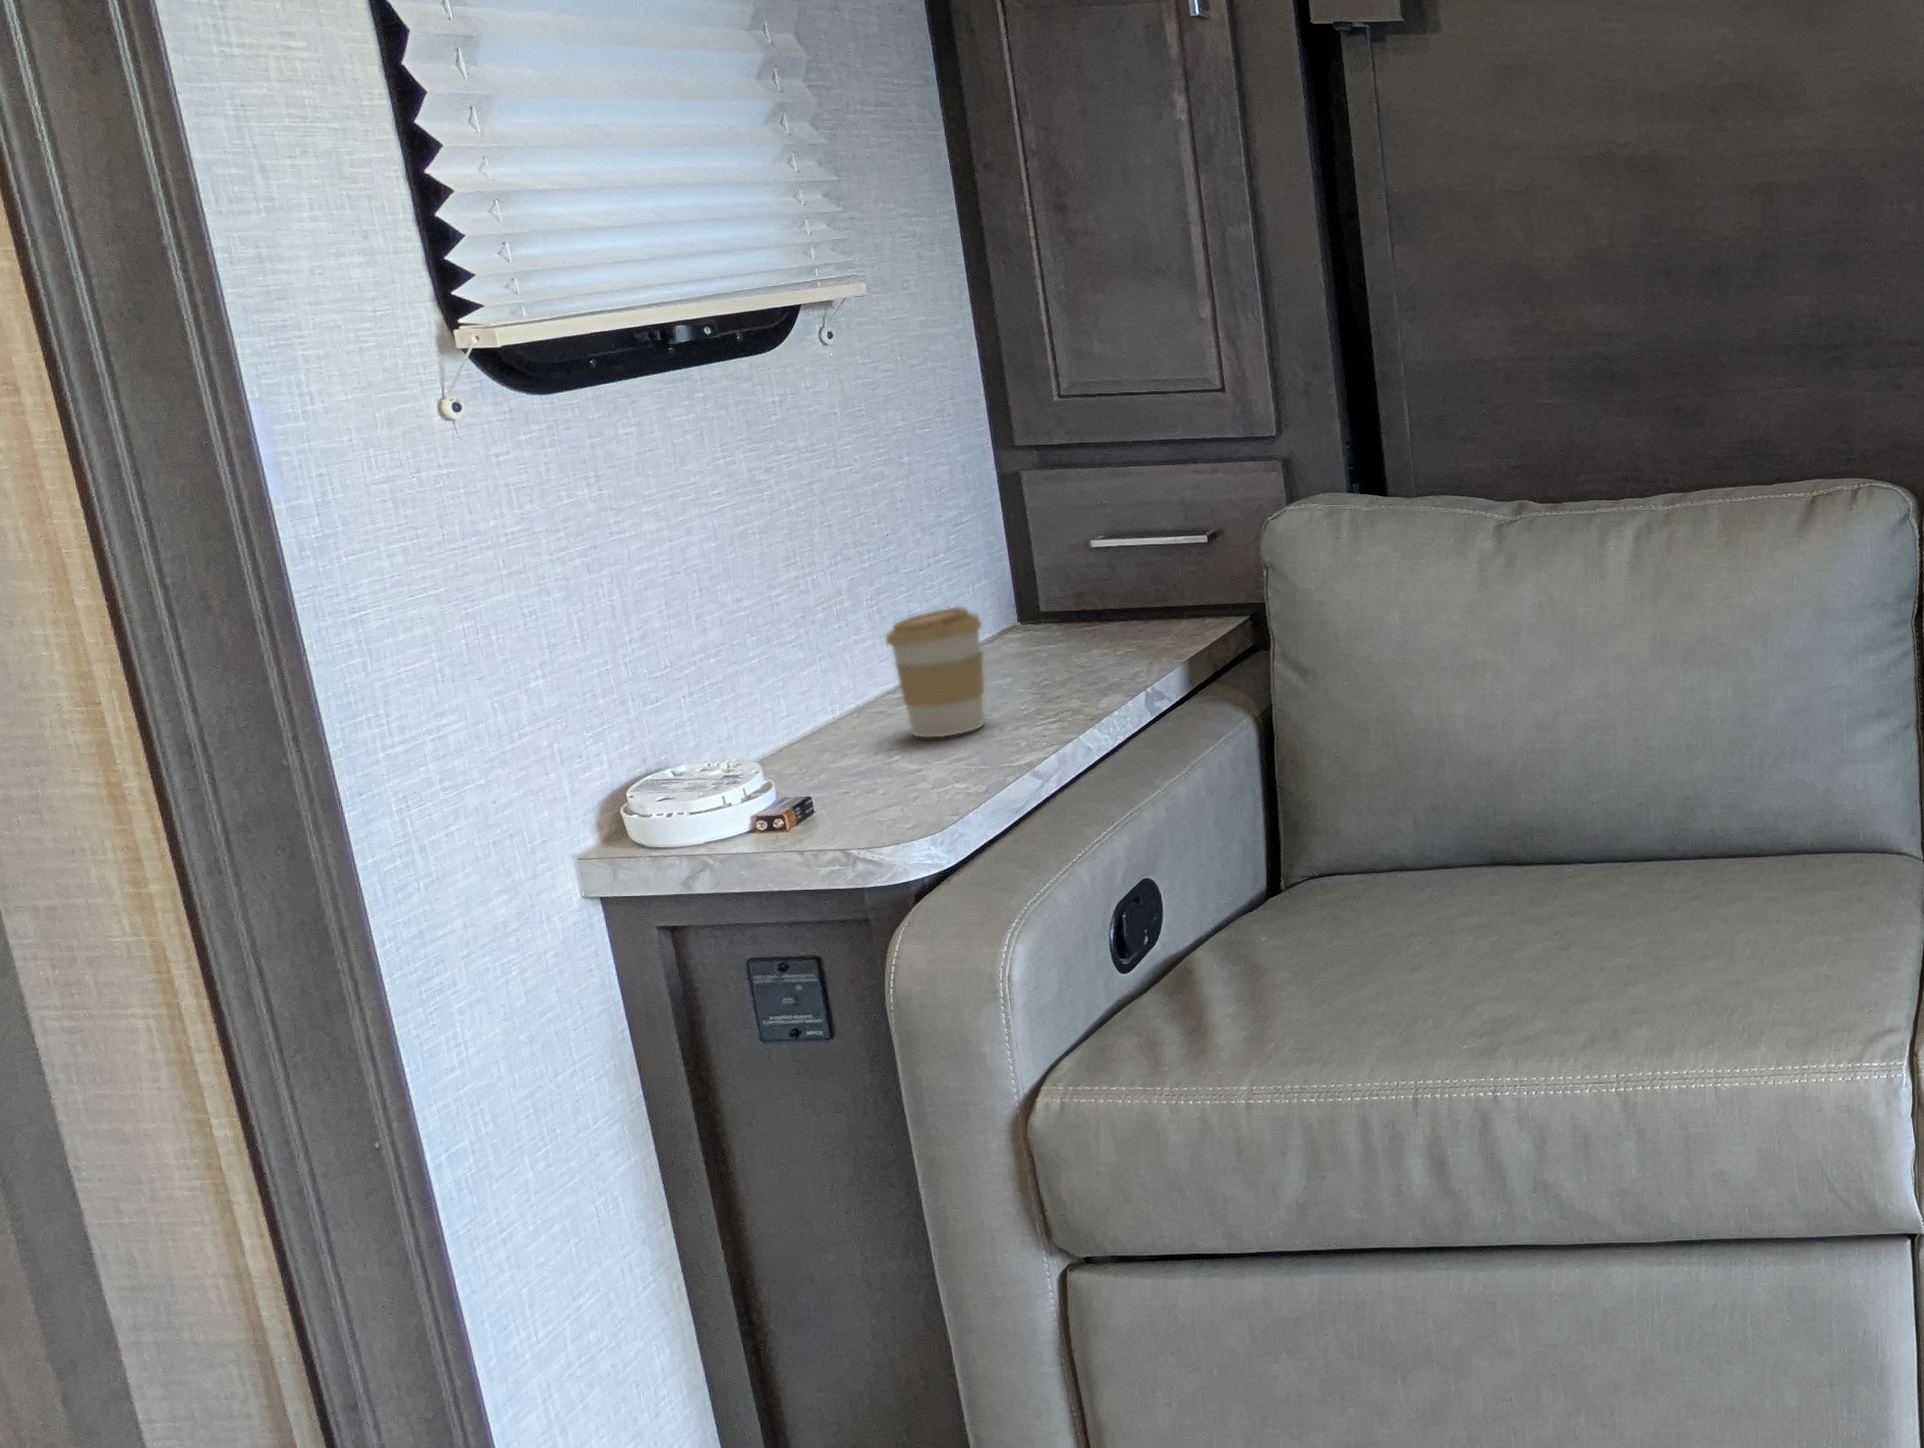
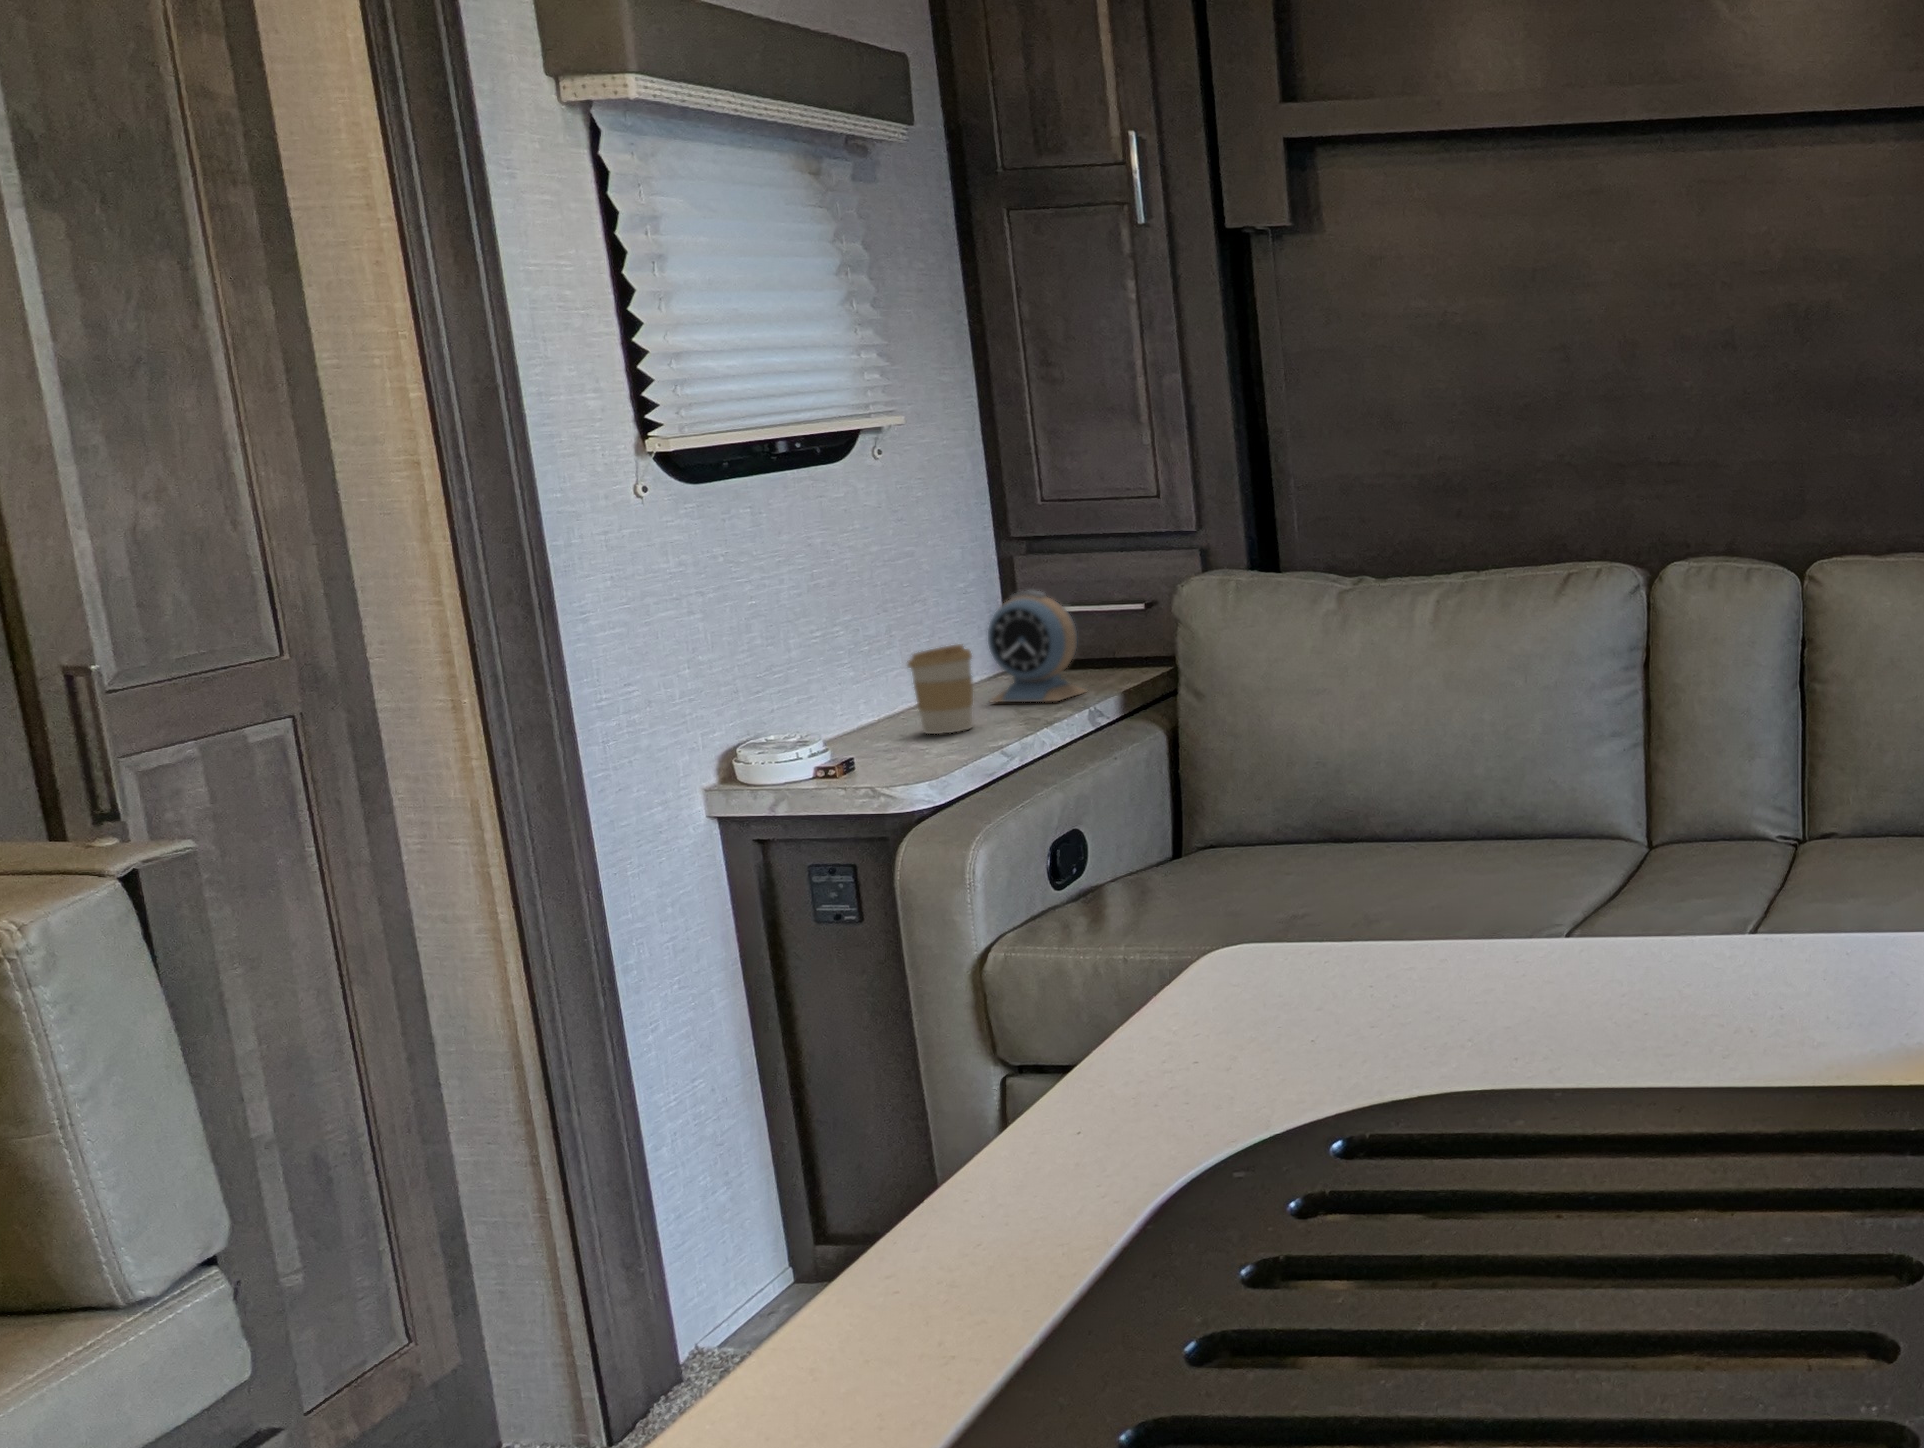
alarm clock: none [997,521,1141,677] -> present [988,590,1086,702]

